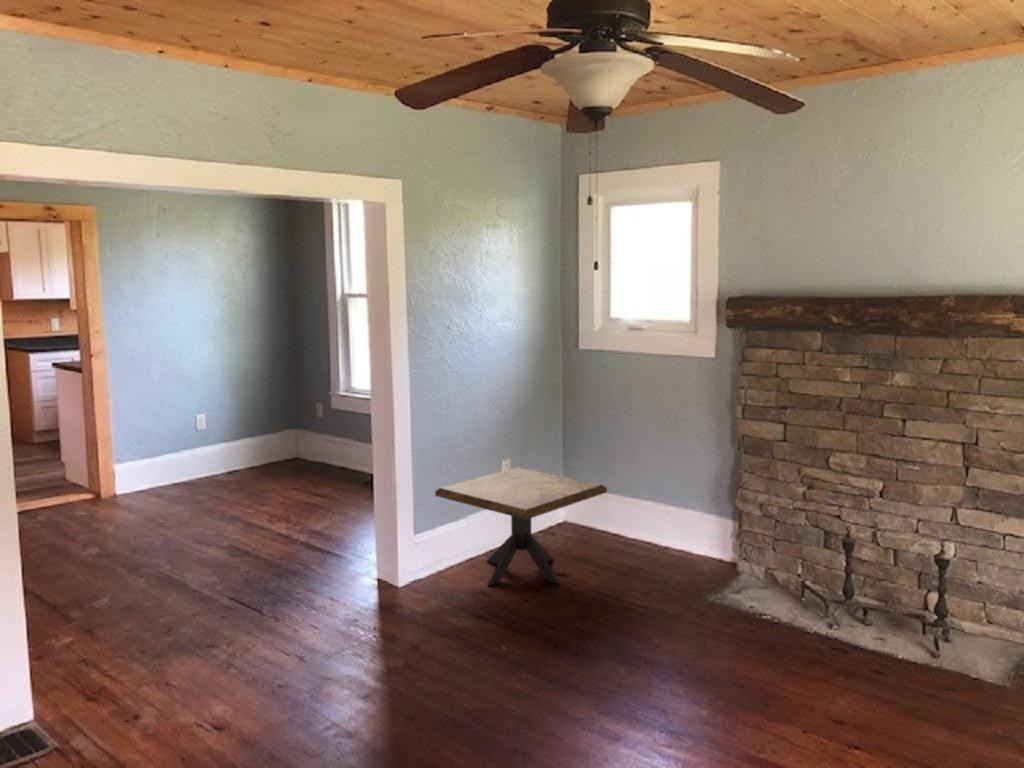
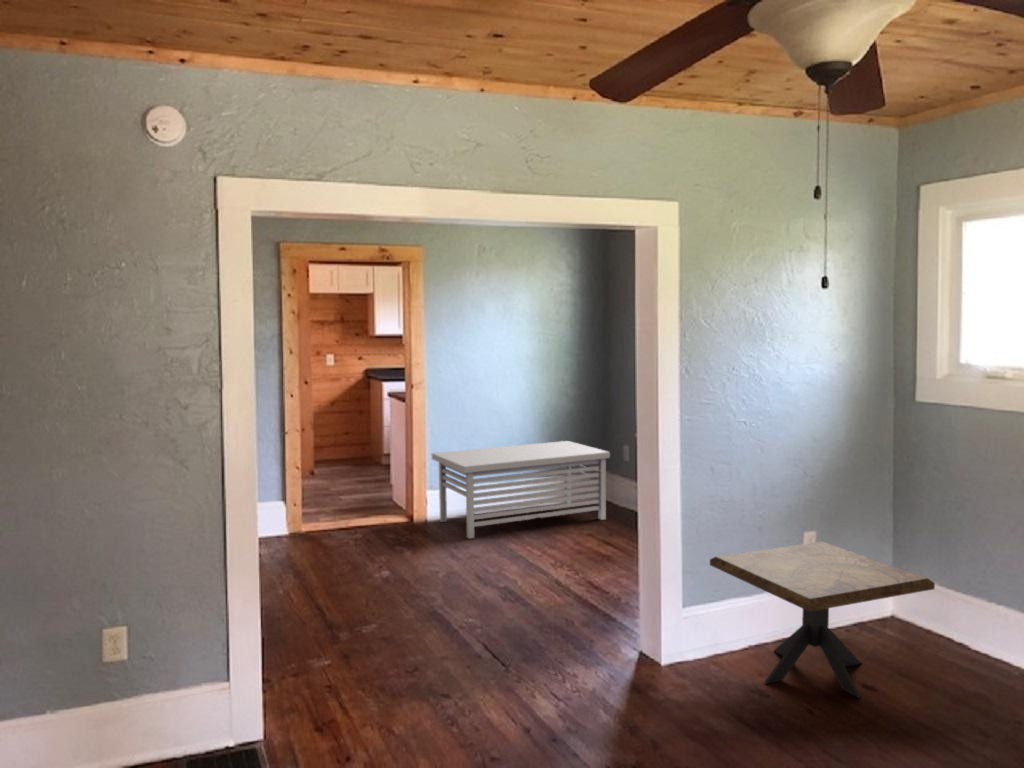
storage bench: none [118,403,306,507] -> present [431,441,610,538]

